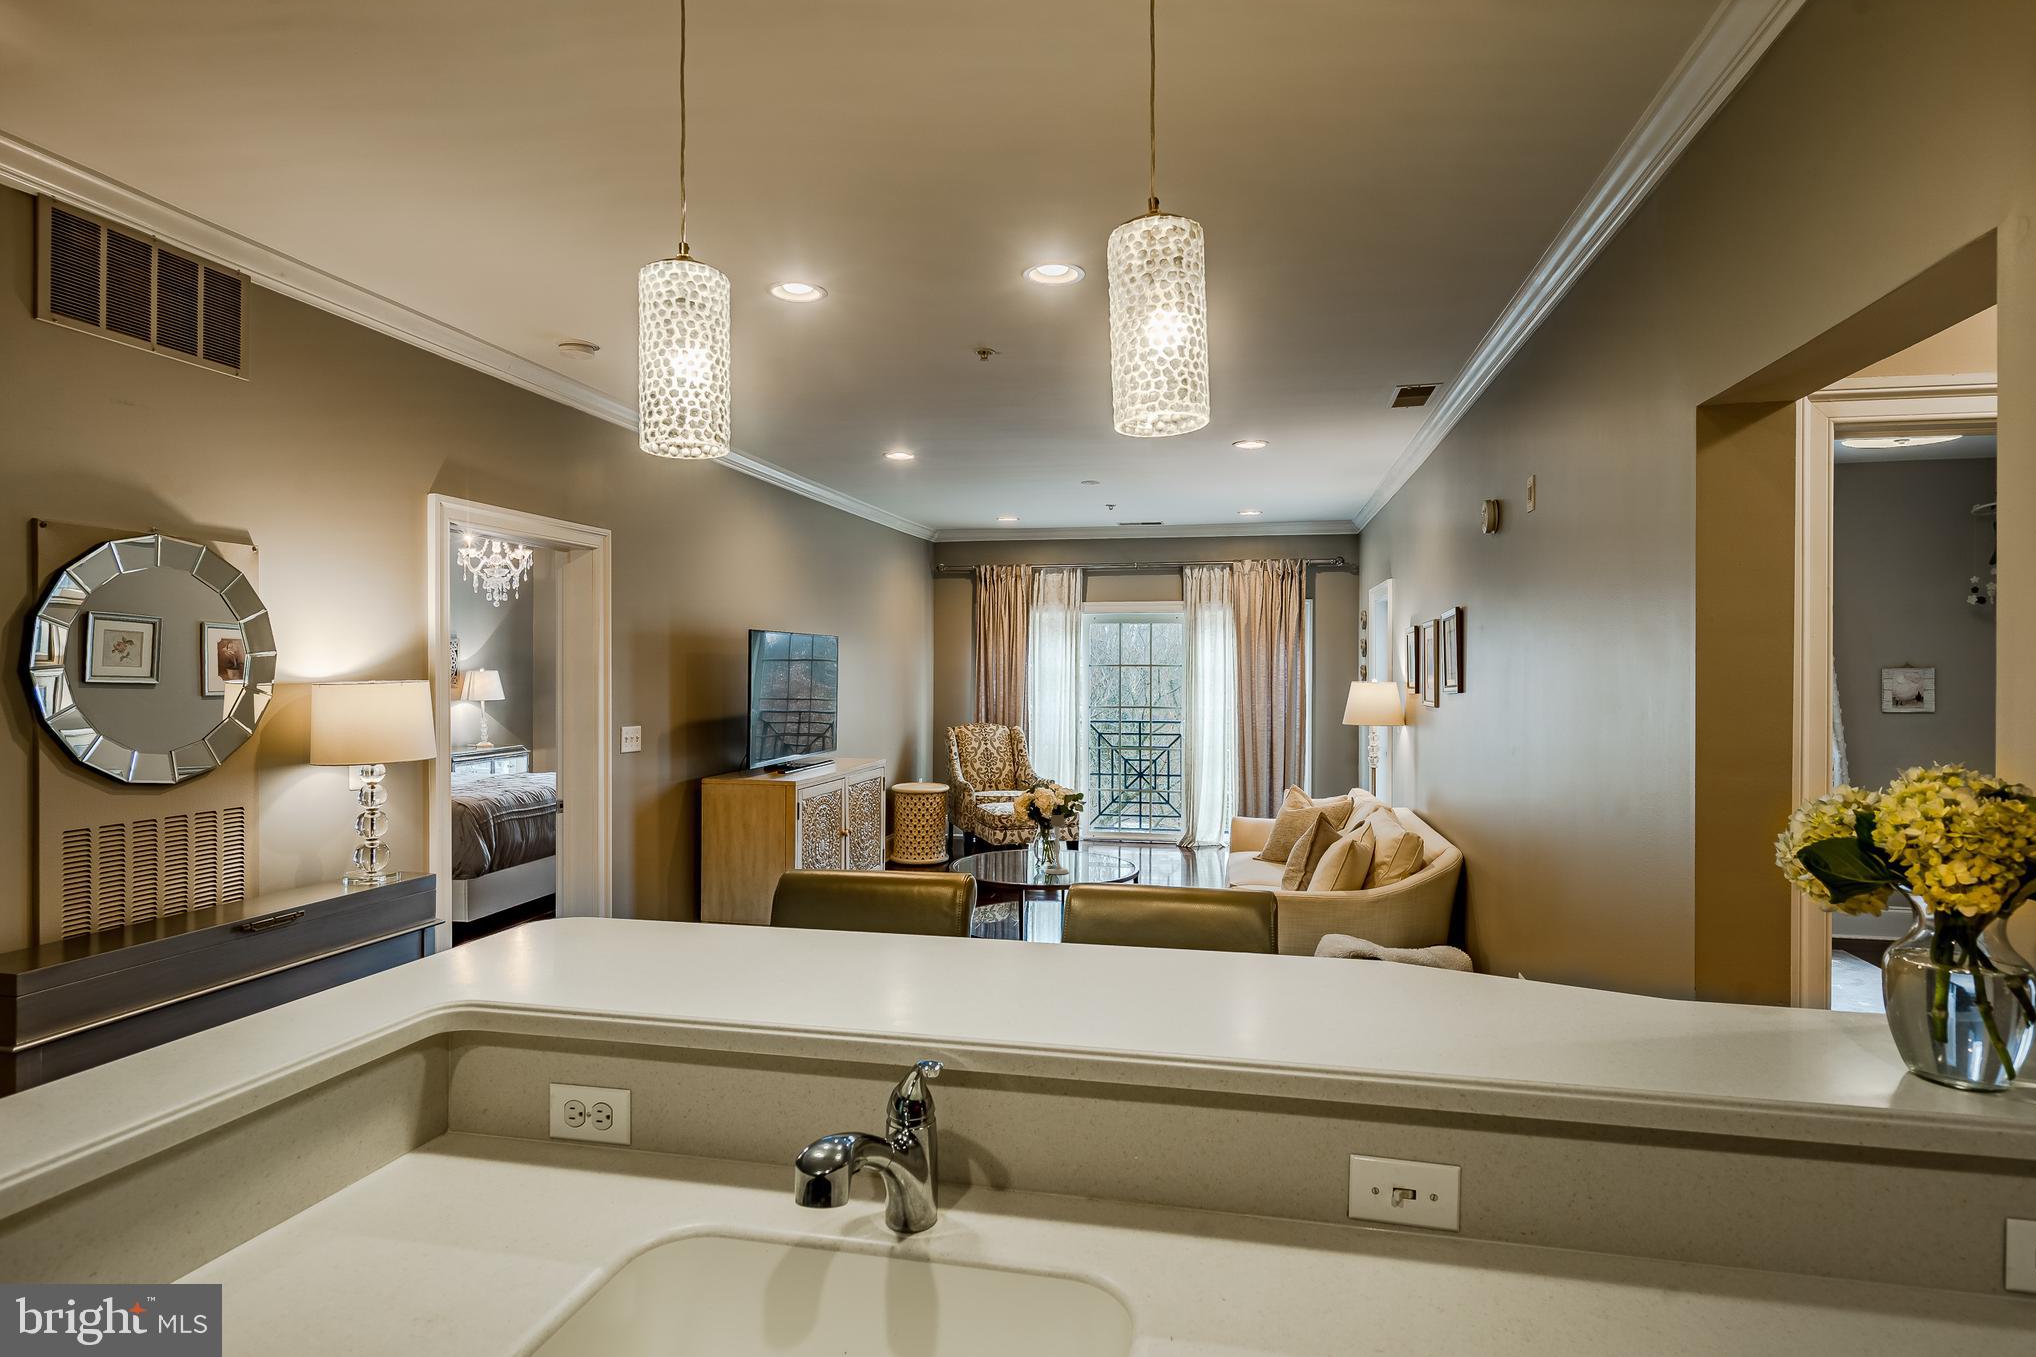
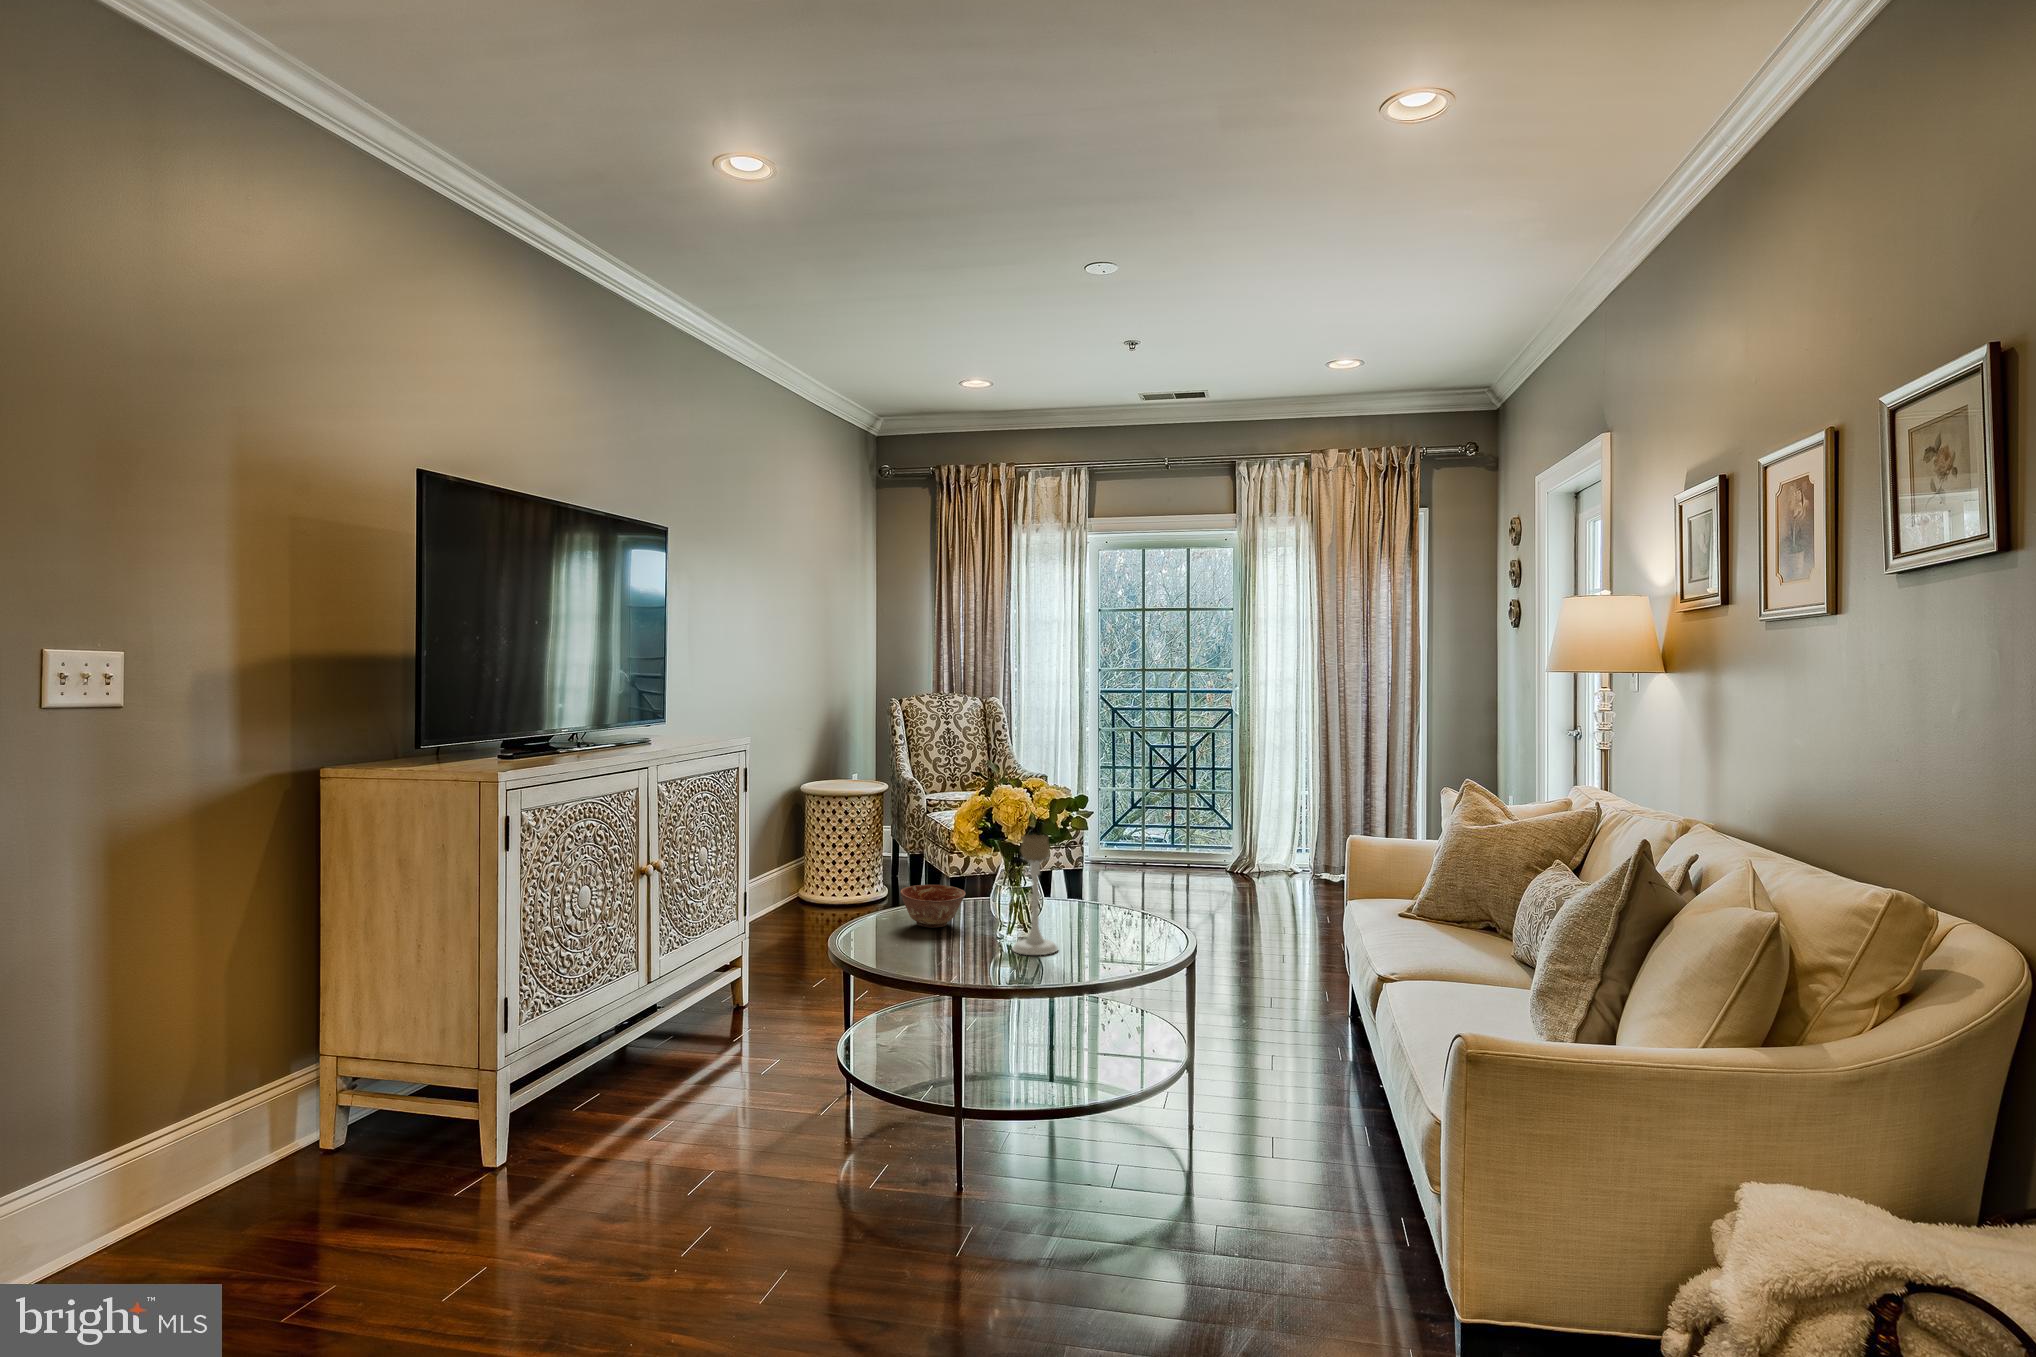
ceramic bowl: none [984,841,1019,863] -> present [900,885,966,927]

